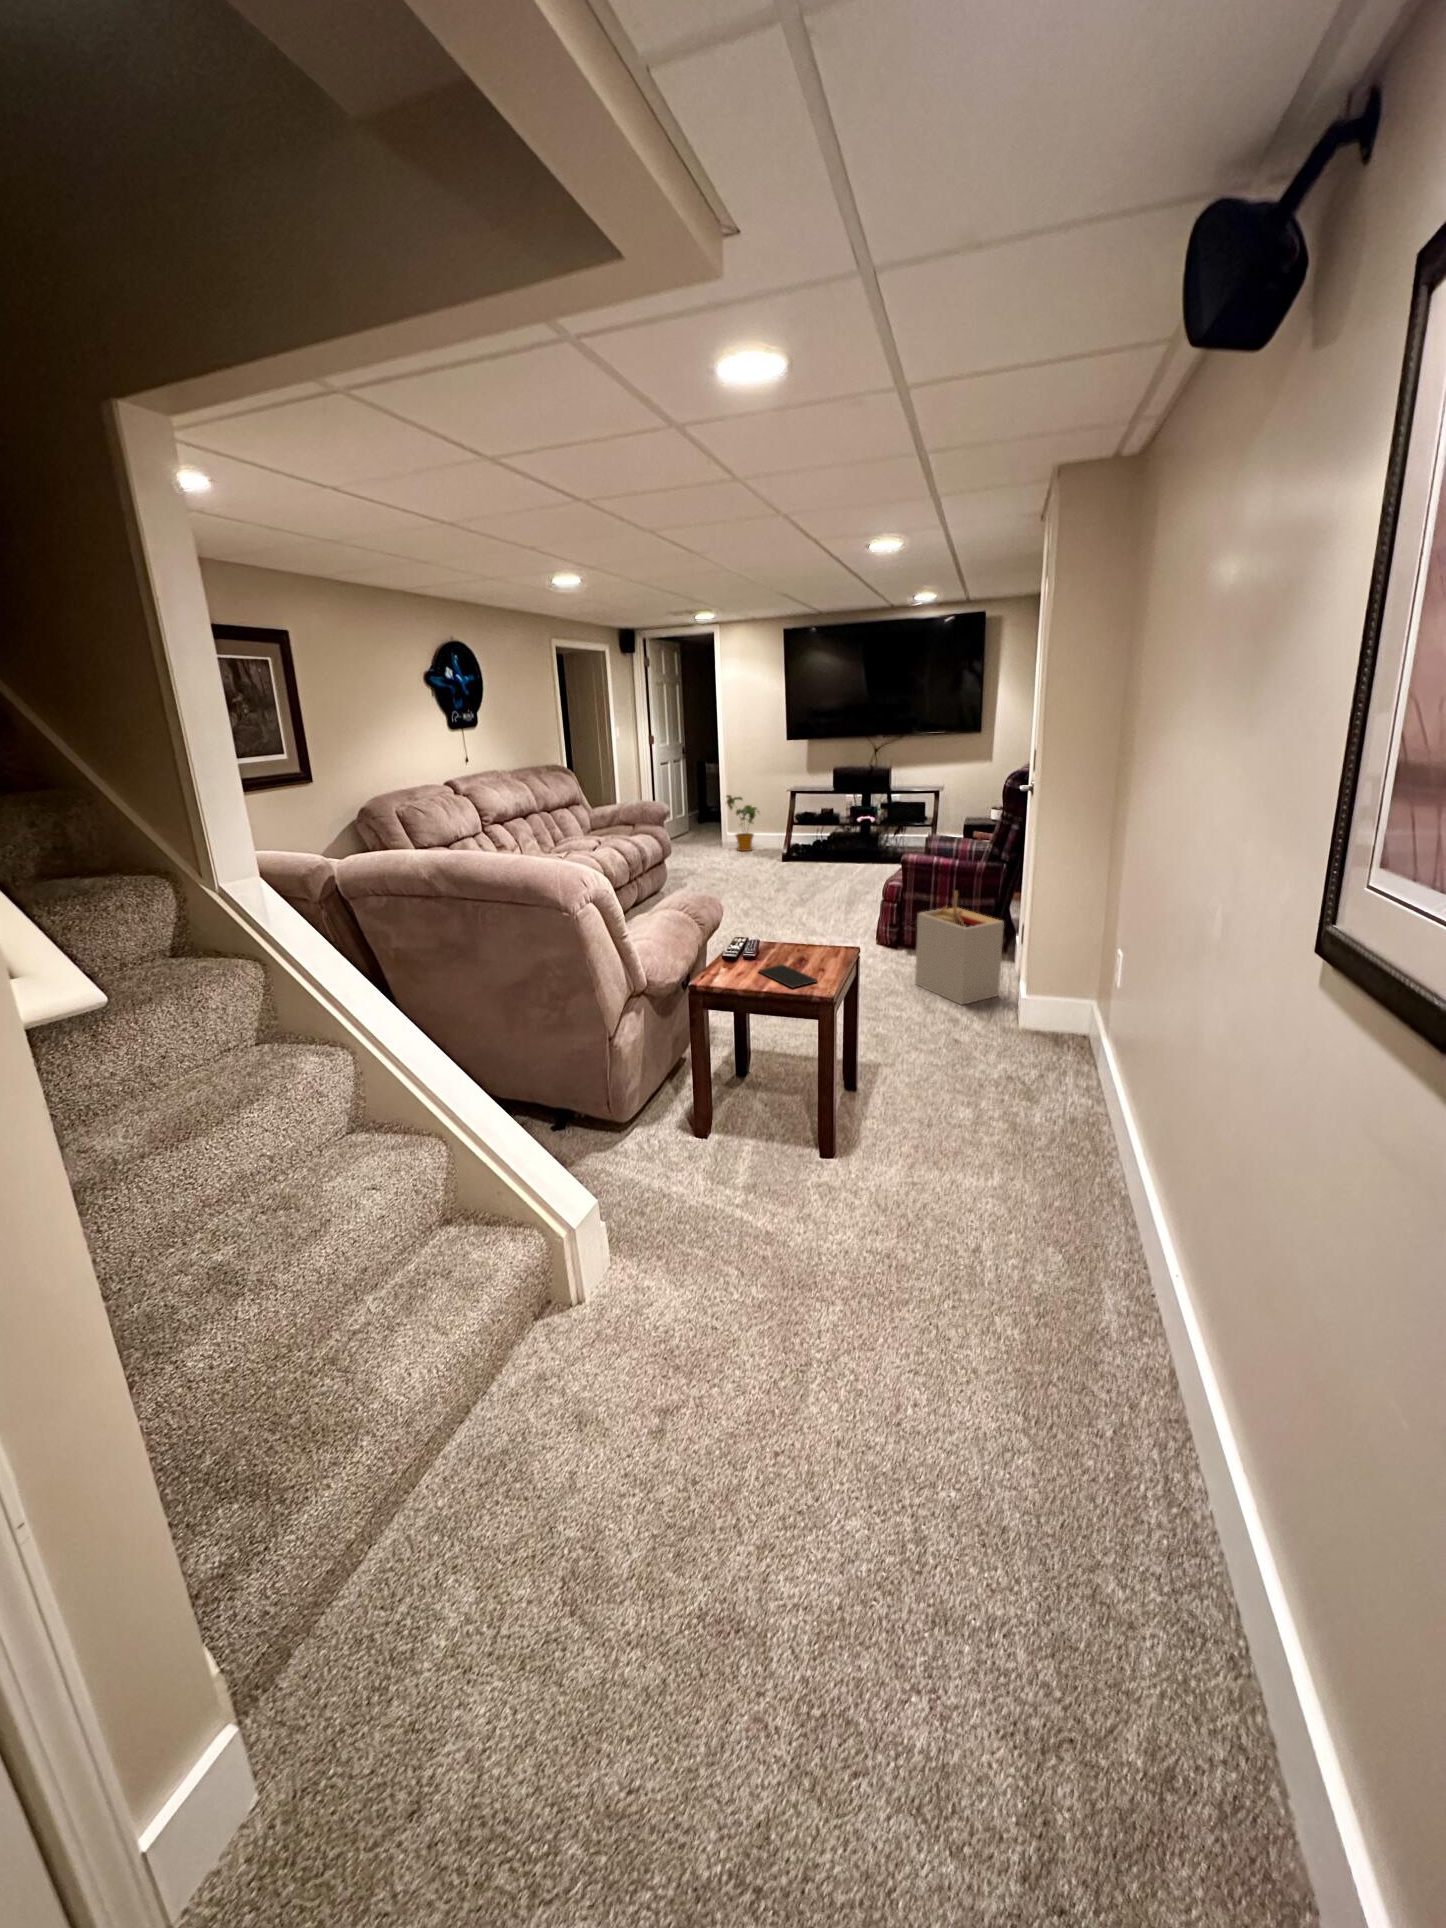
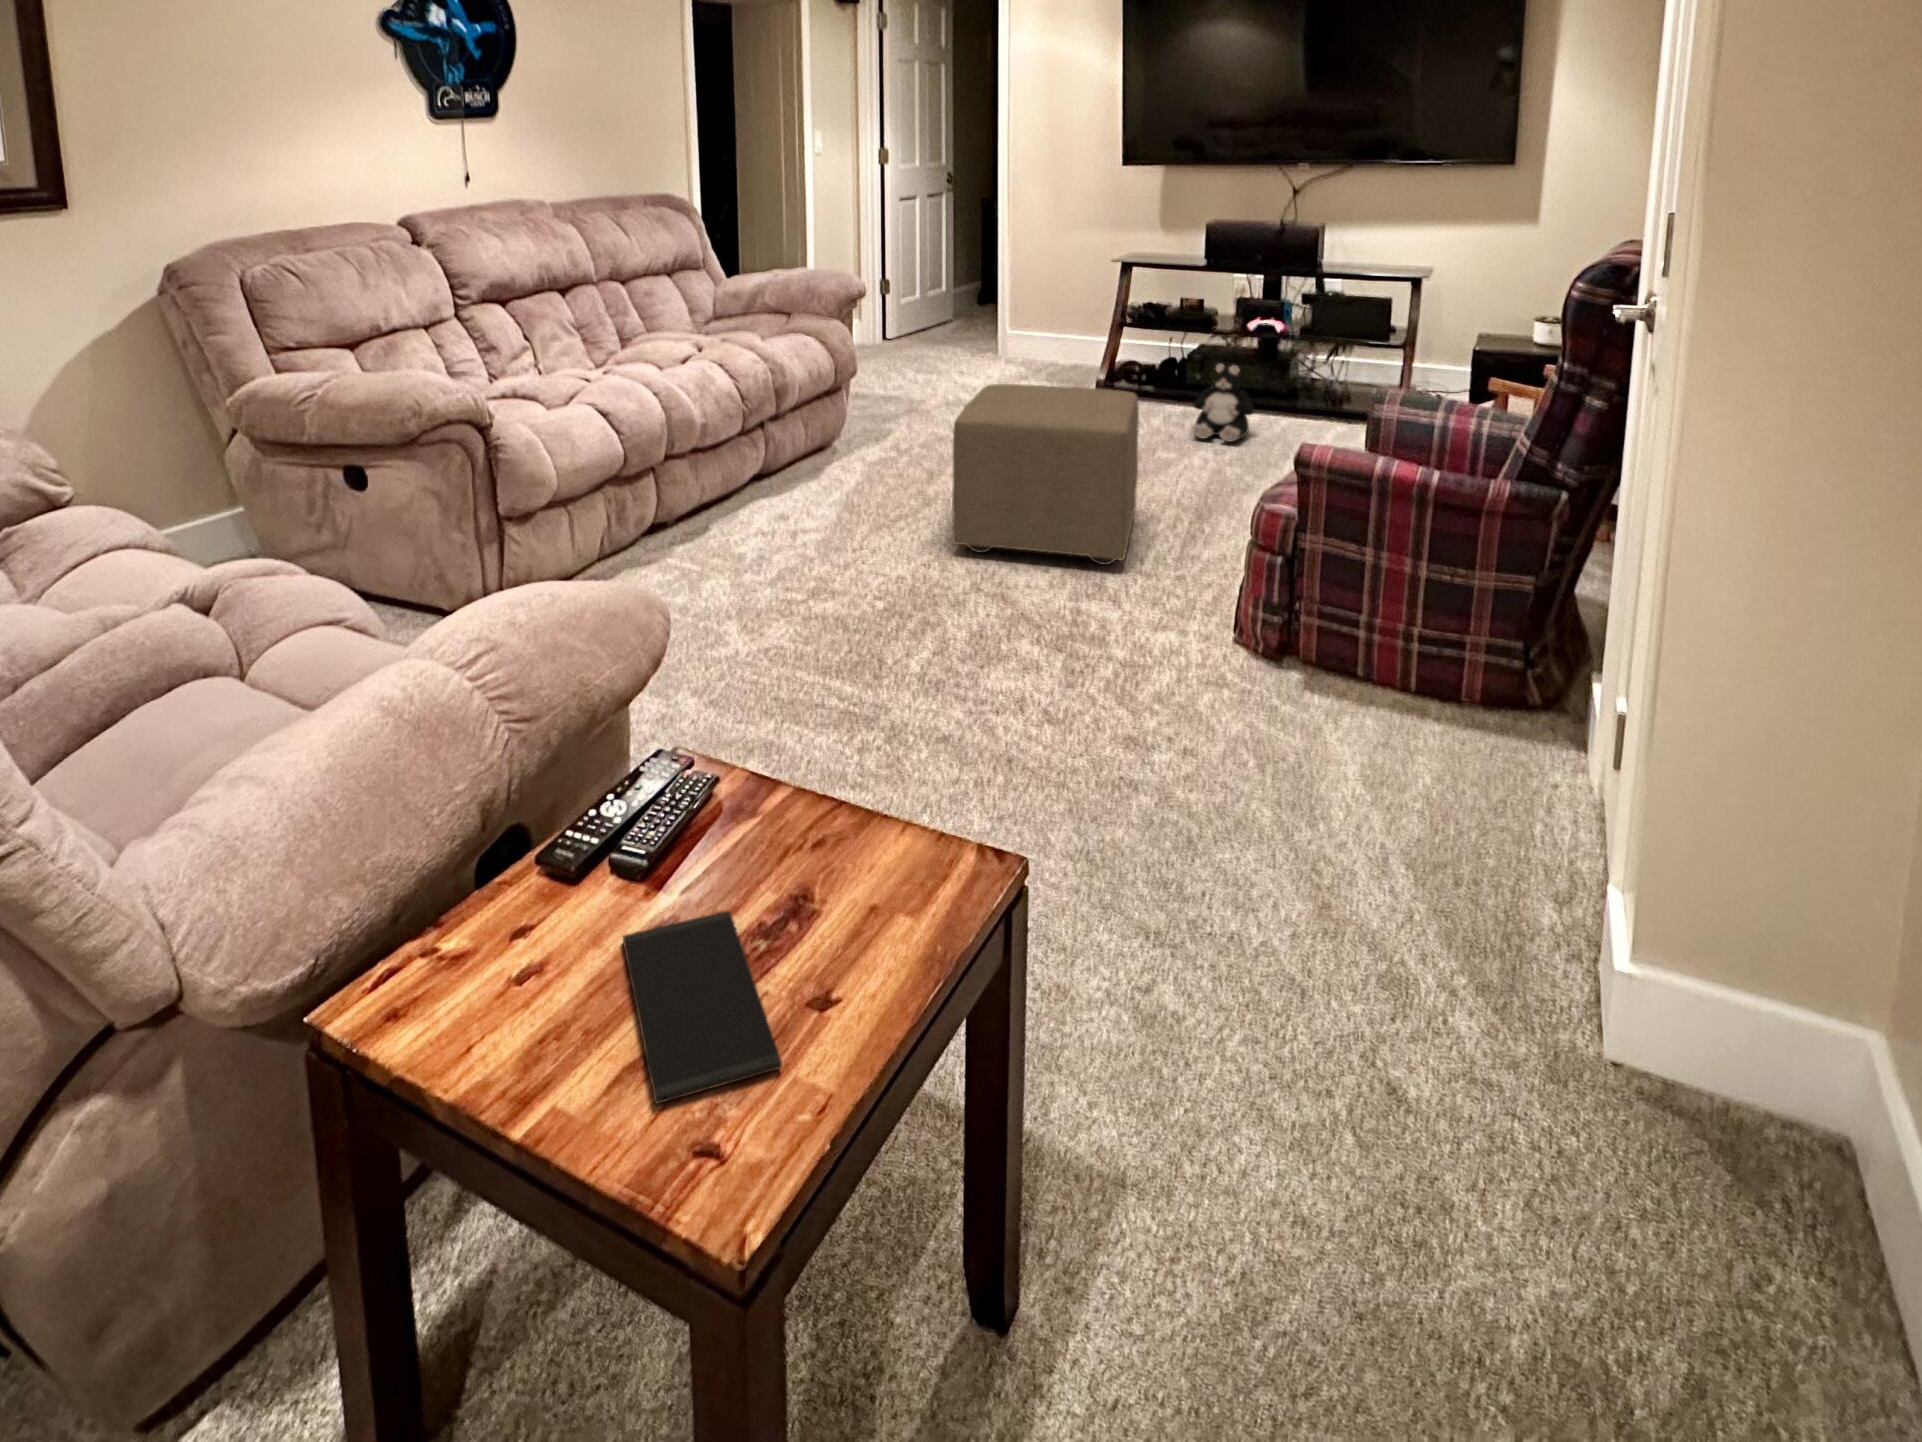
house plant: present [726,795,759,851] -> none [997,262,1063,369]
plush toy: none [836,838,865,875] -> present [1193,363,1254,442]
ottoman: none [746,847,825,924] -> present [952,384,1139,565]
storage bin: present [915,891,1004,1005] -> none [1304,580,1571,931]

